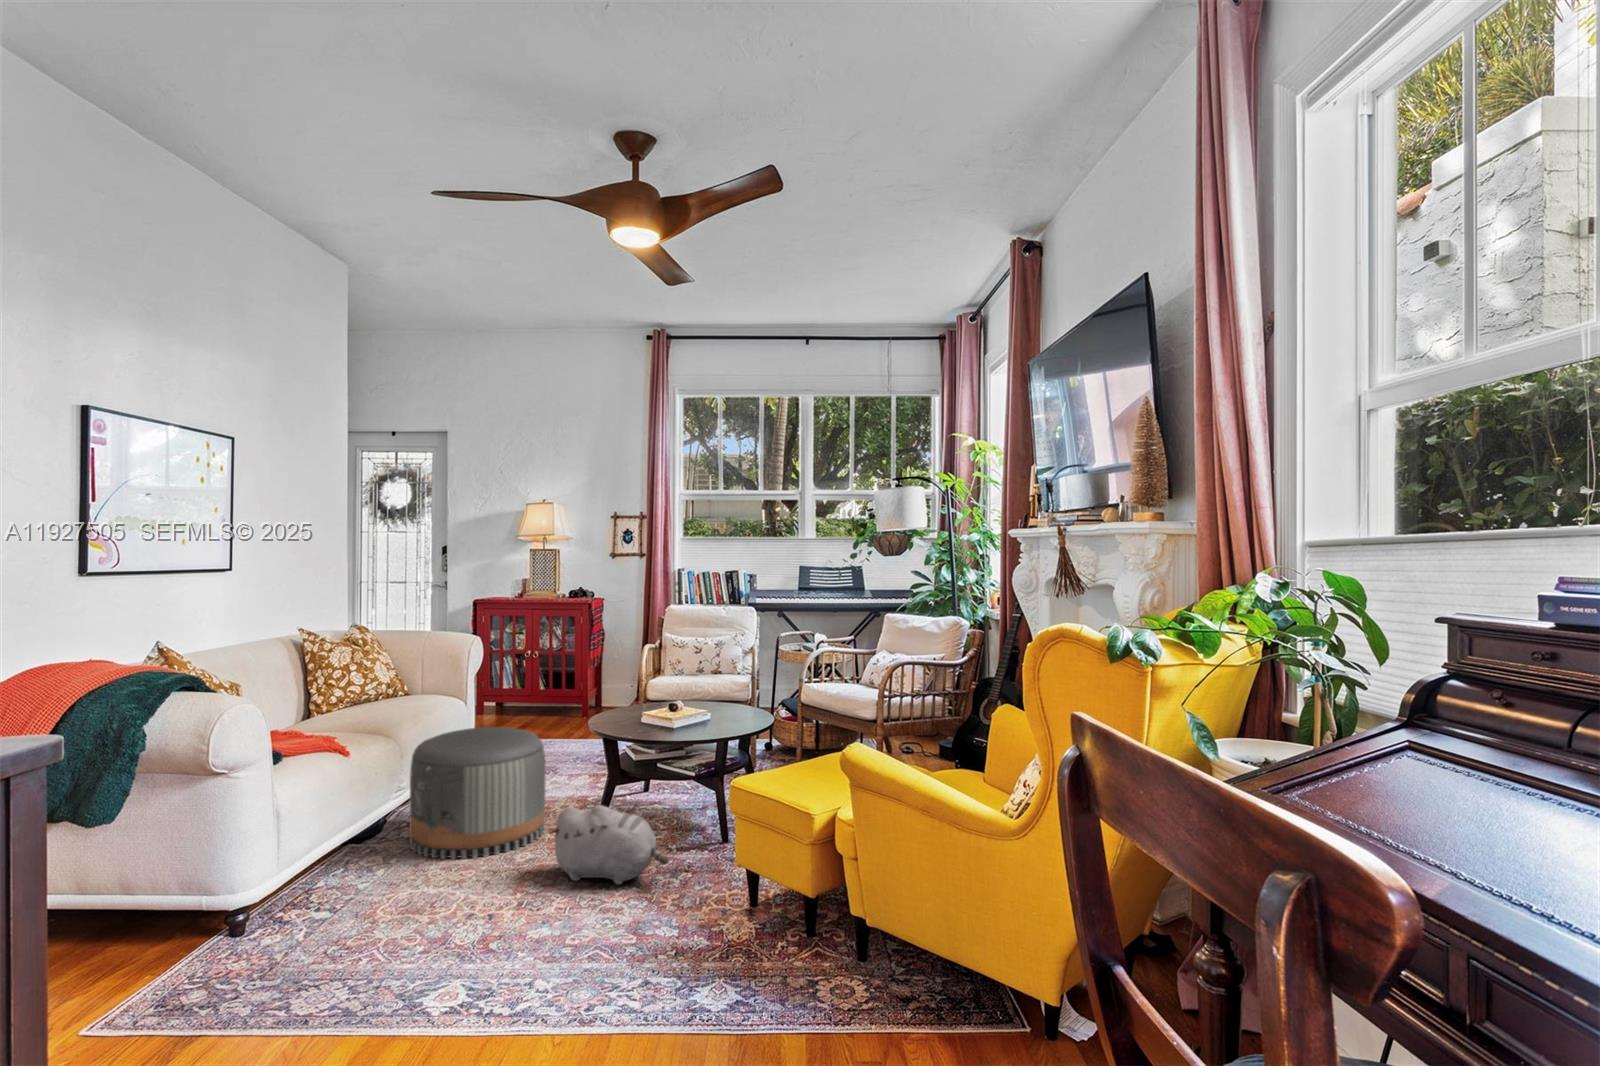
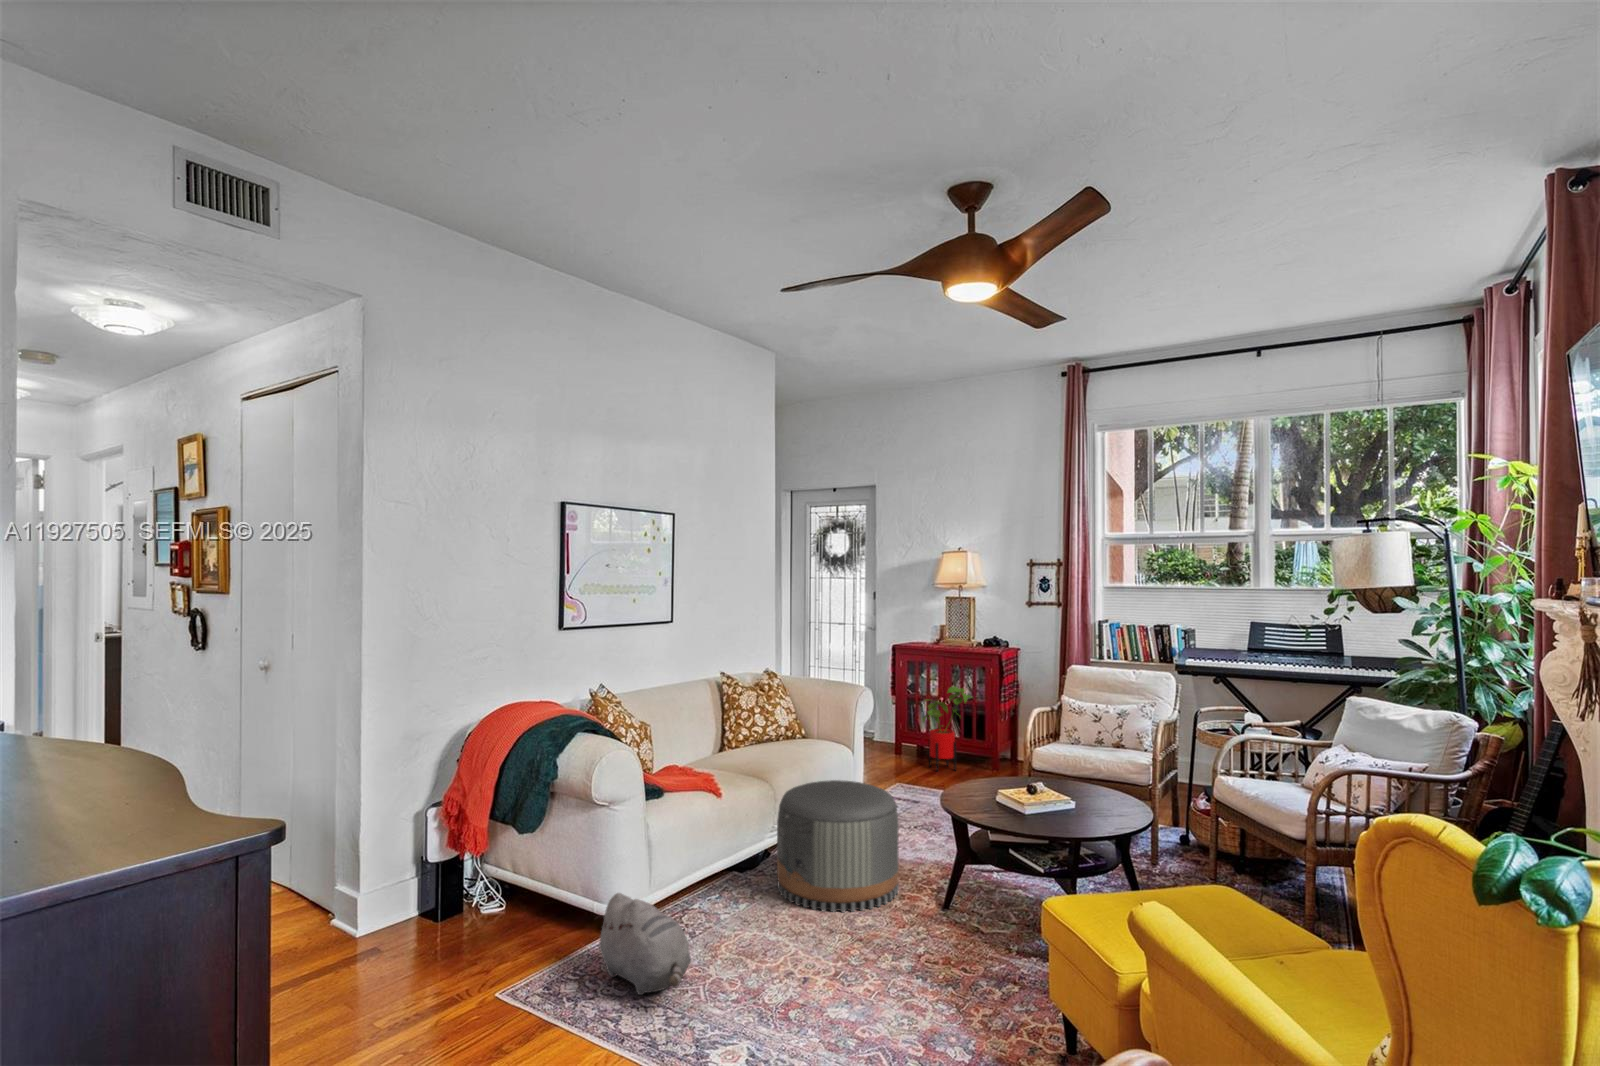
house plant: none [510,637,564,724] -> present [922,686,971,771]
plush toy: present [550,805,668,885] -> present [595,893,691,995]

